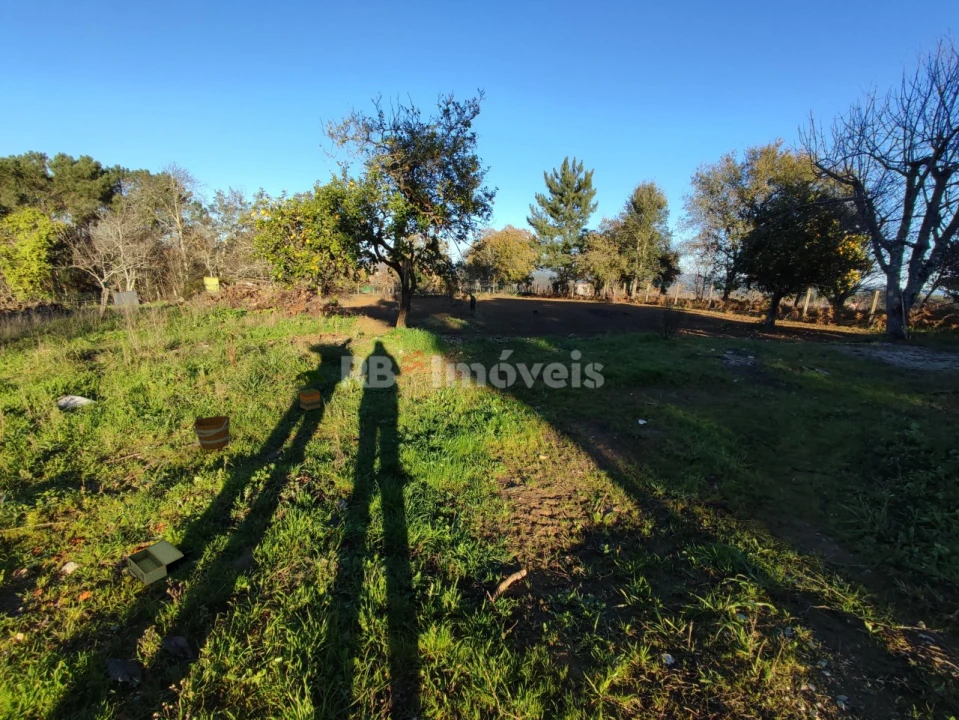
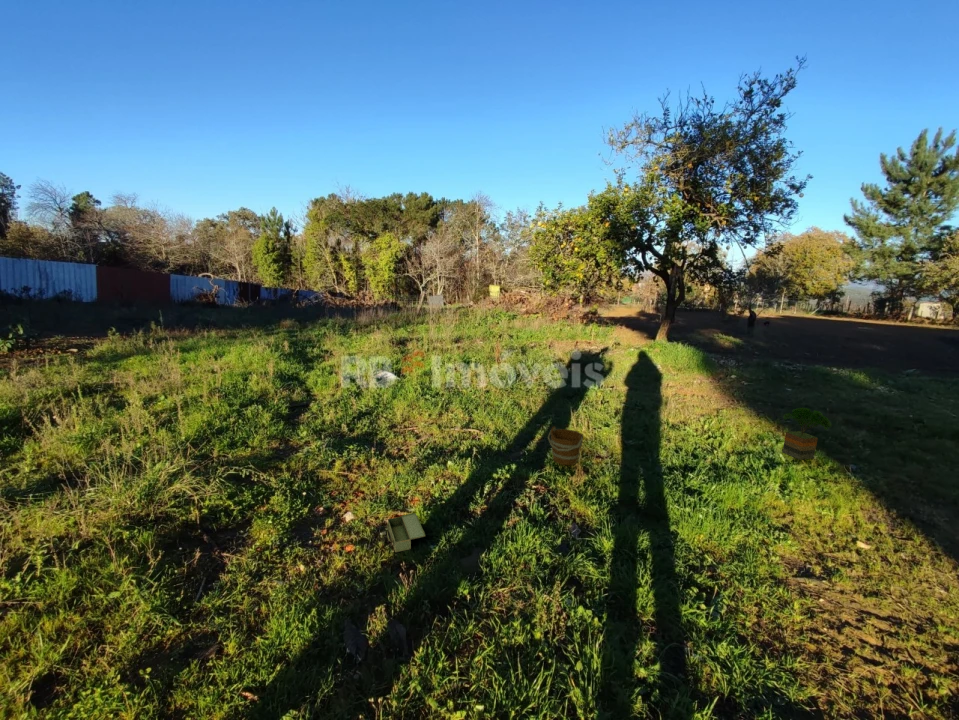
potted tree: present [296,370,325,410] -> present [782,408,831,459]
bucket: present [192,416,230,449] -> present [548,426,583,465]

